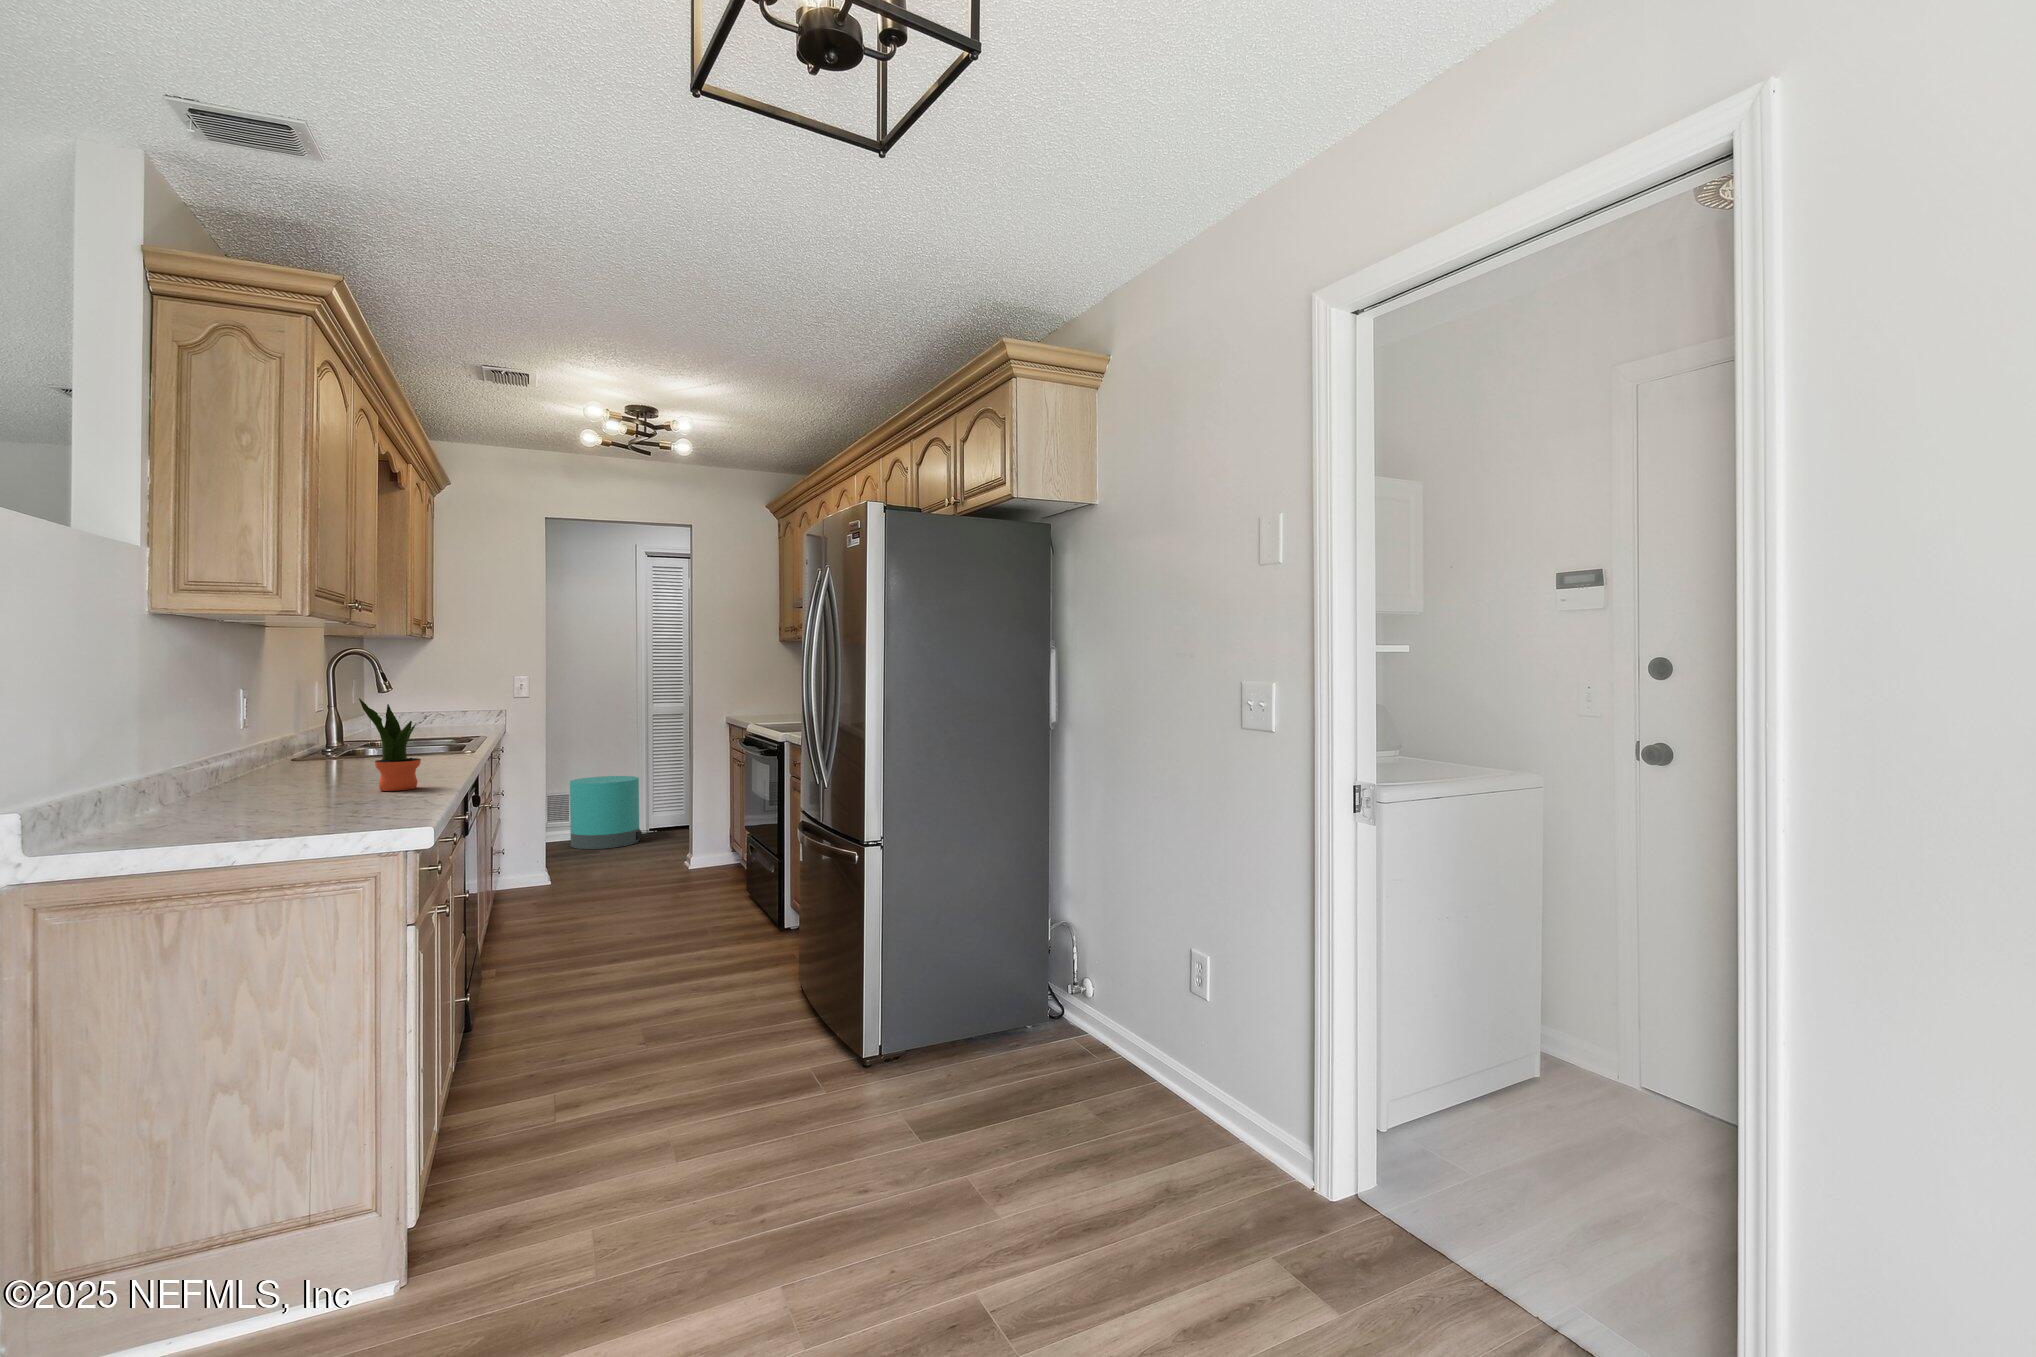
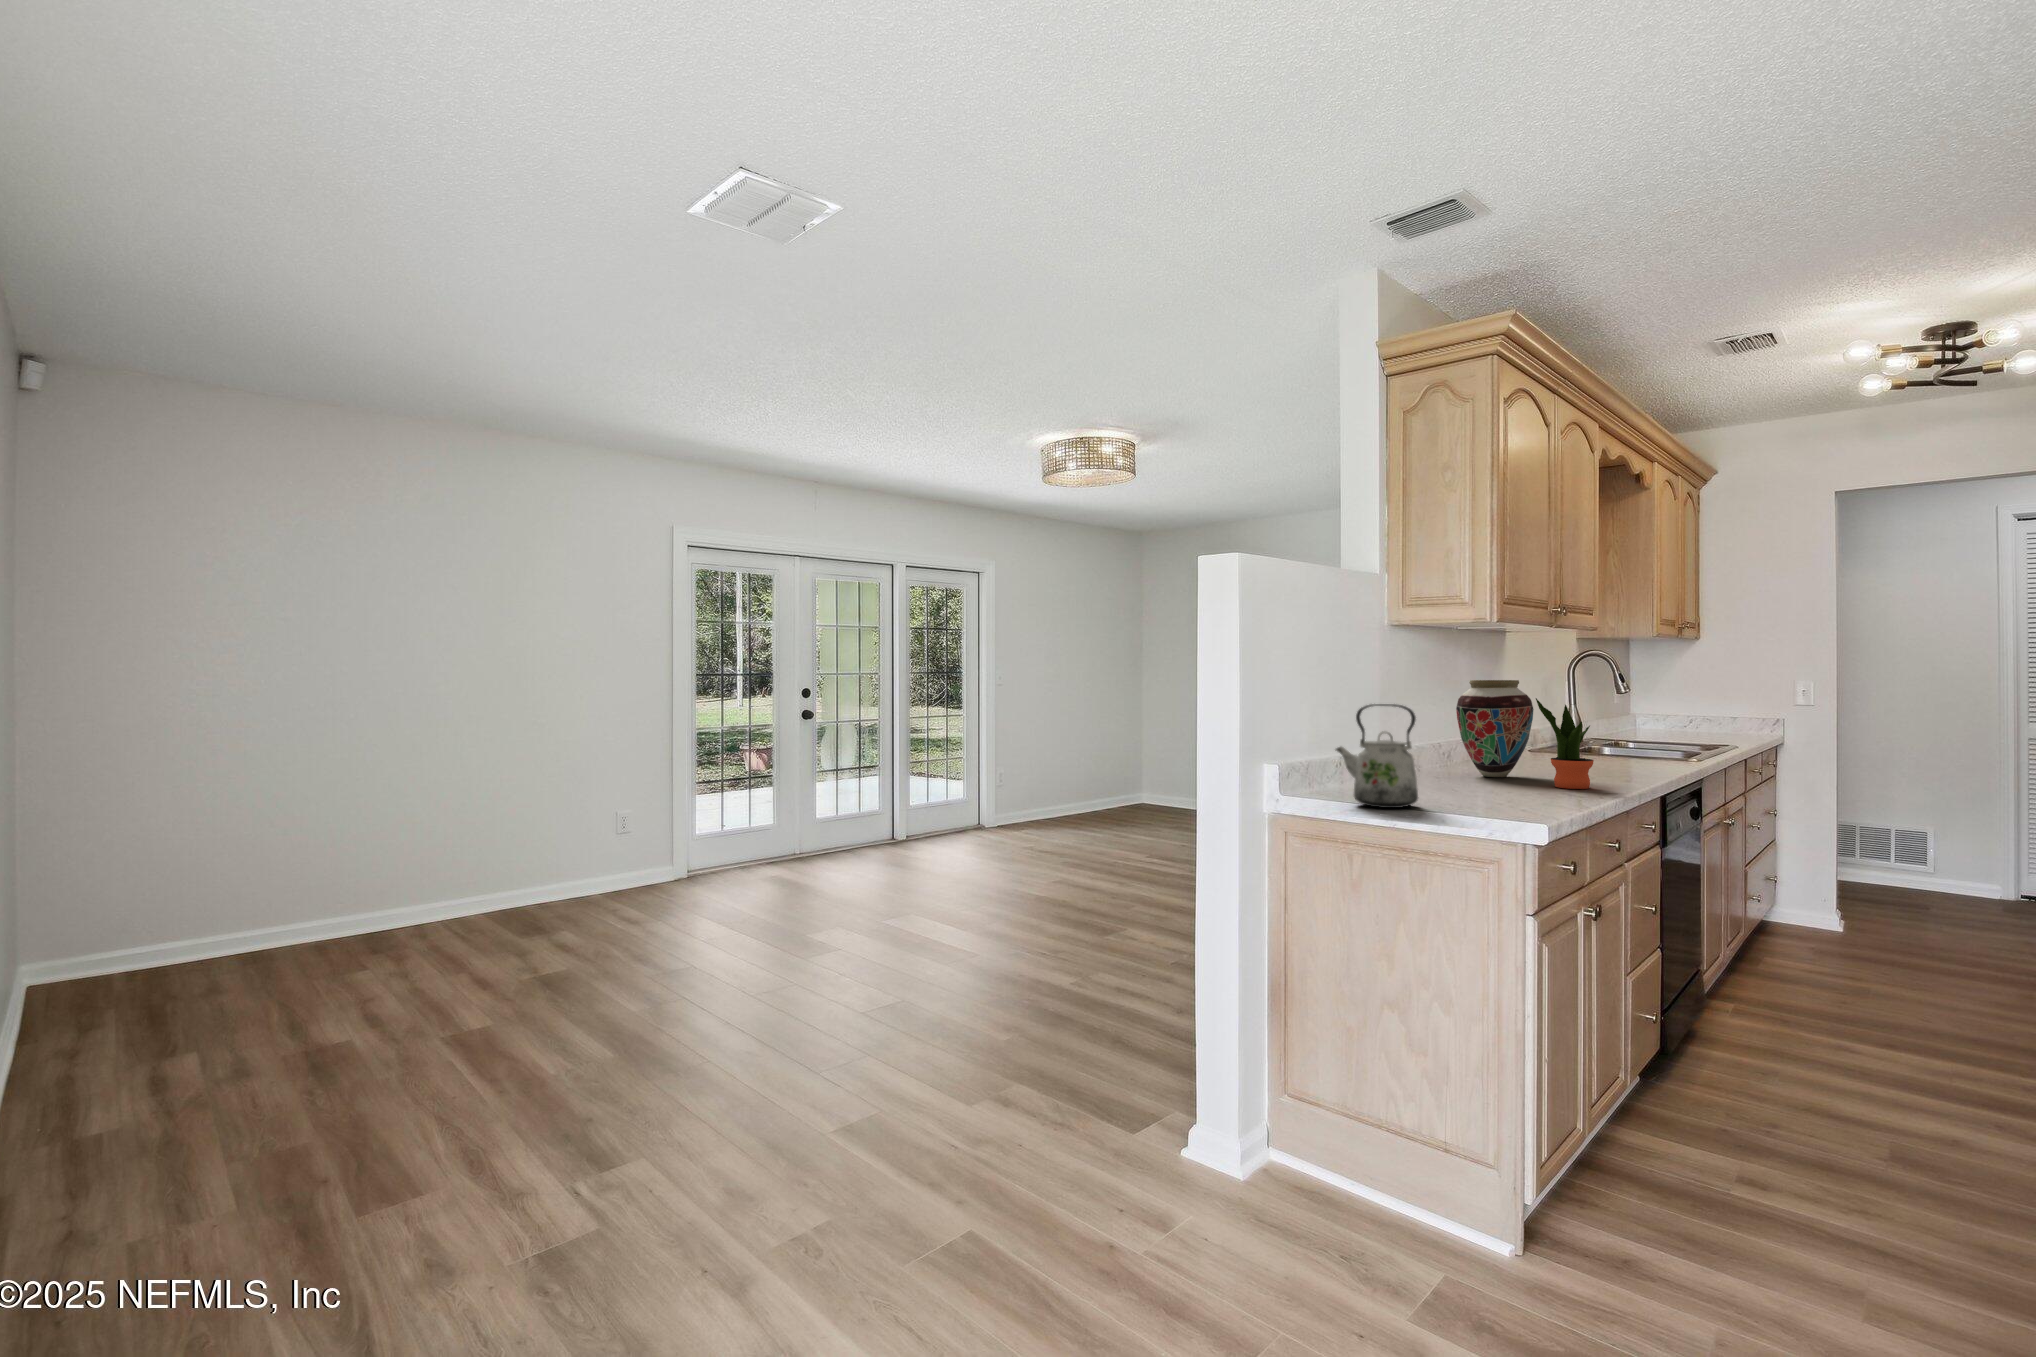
vase: none [240,679,340,790] -> present [1456,680,1534,777]
kettle: none [110,711,251,844] -> present [1336,704,1418,808]
trash can: present [570,776,642,849] -> none [1888,812,2007,911]

